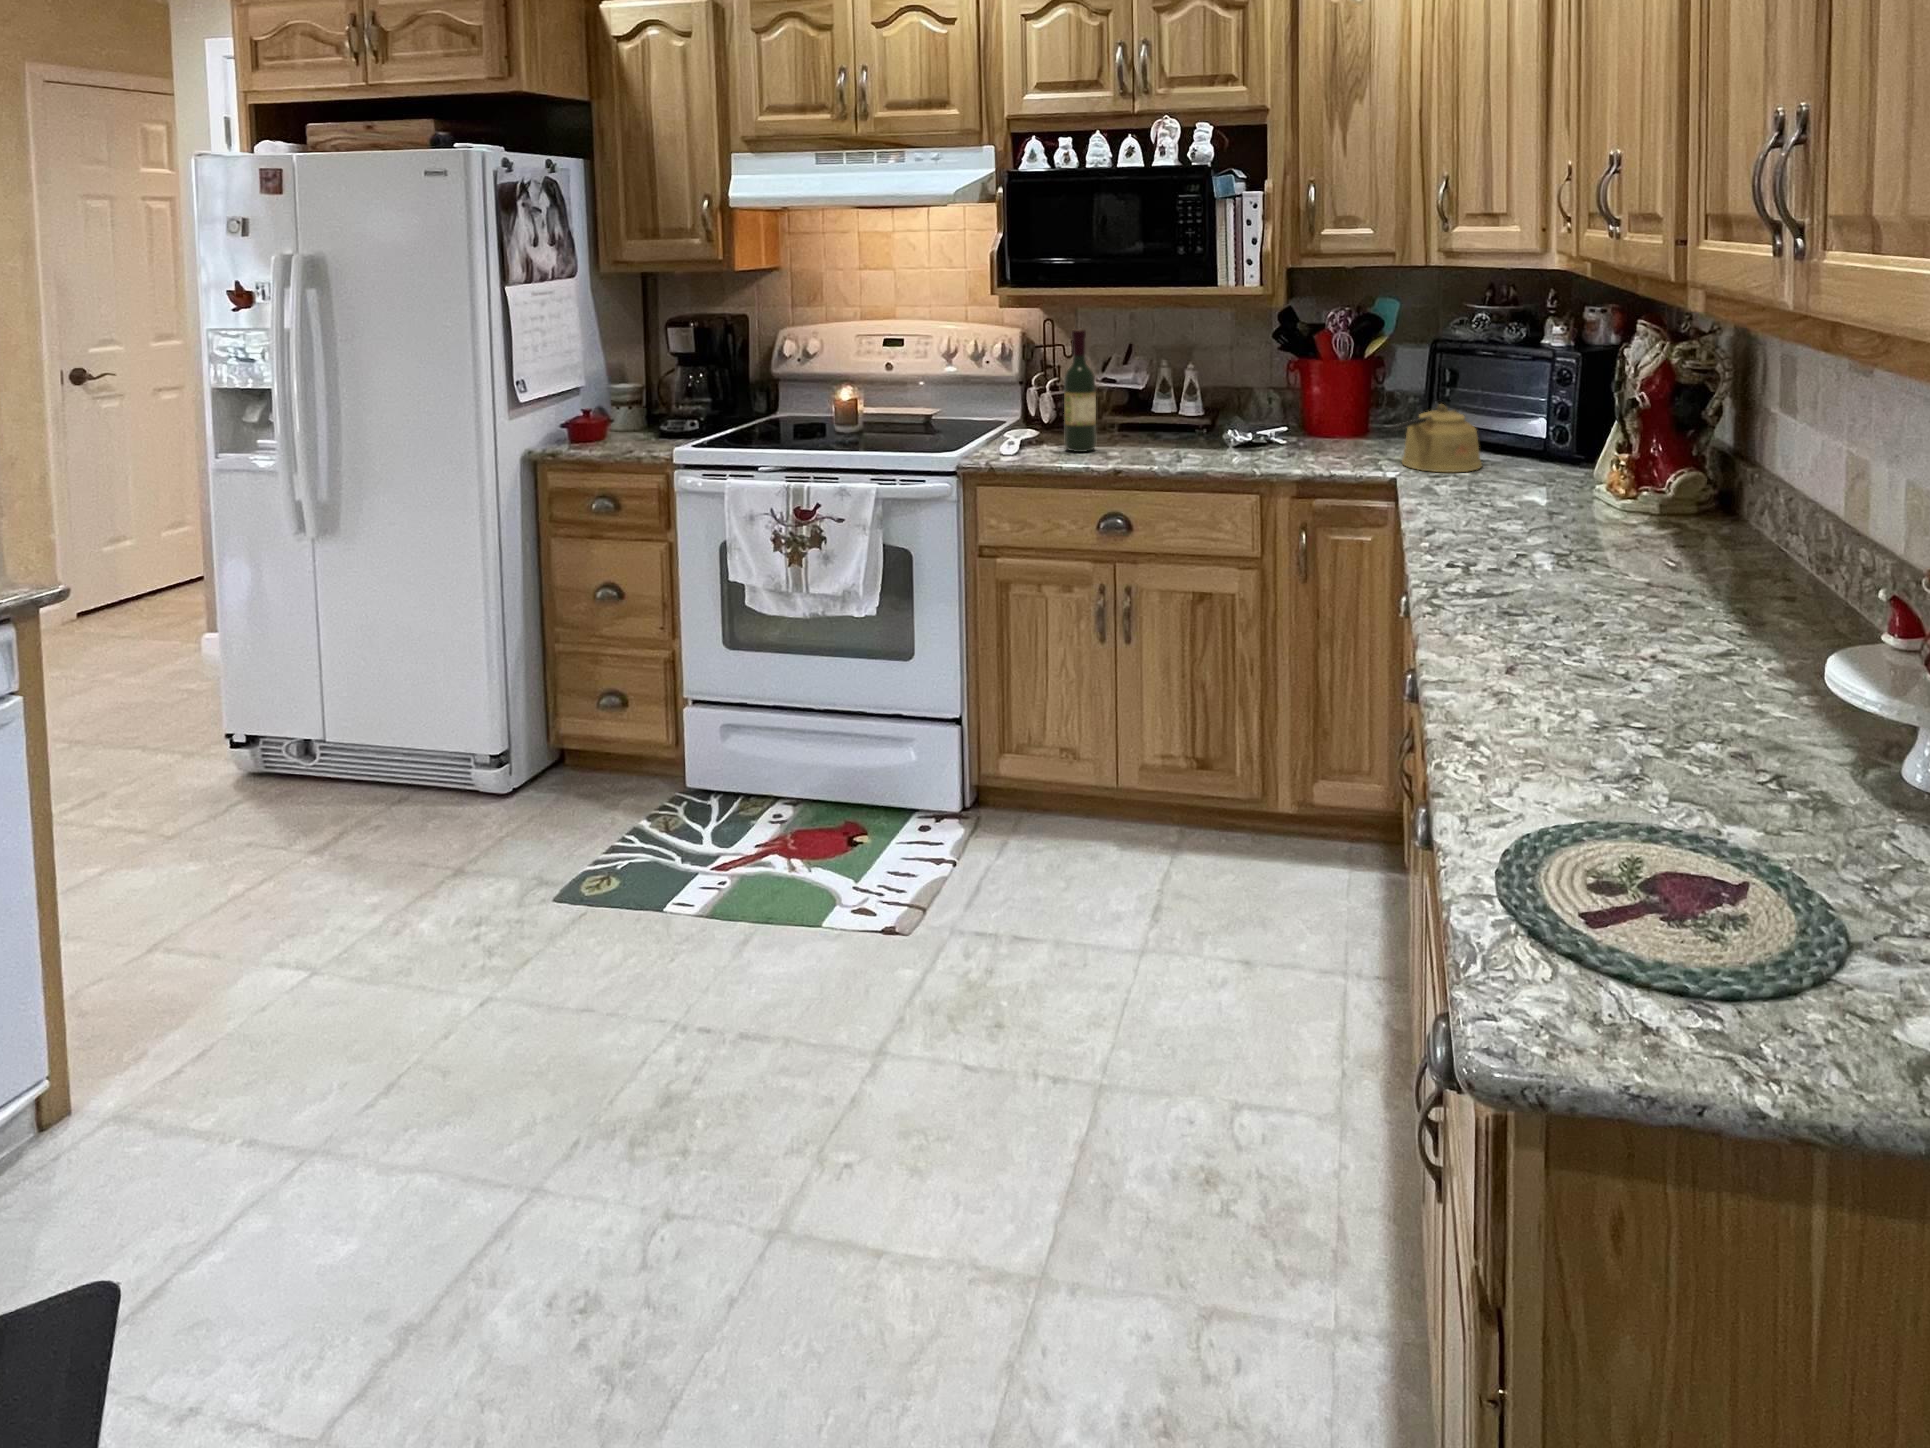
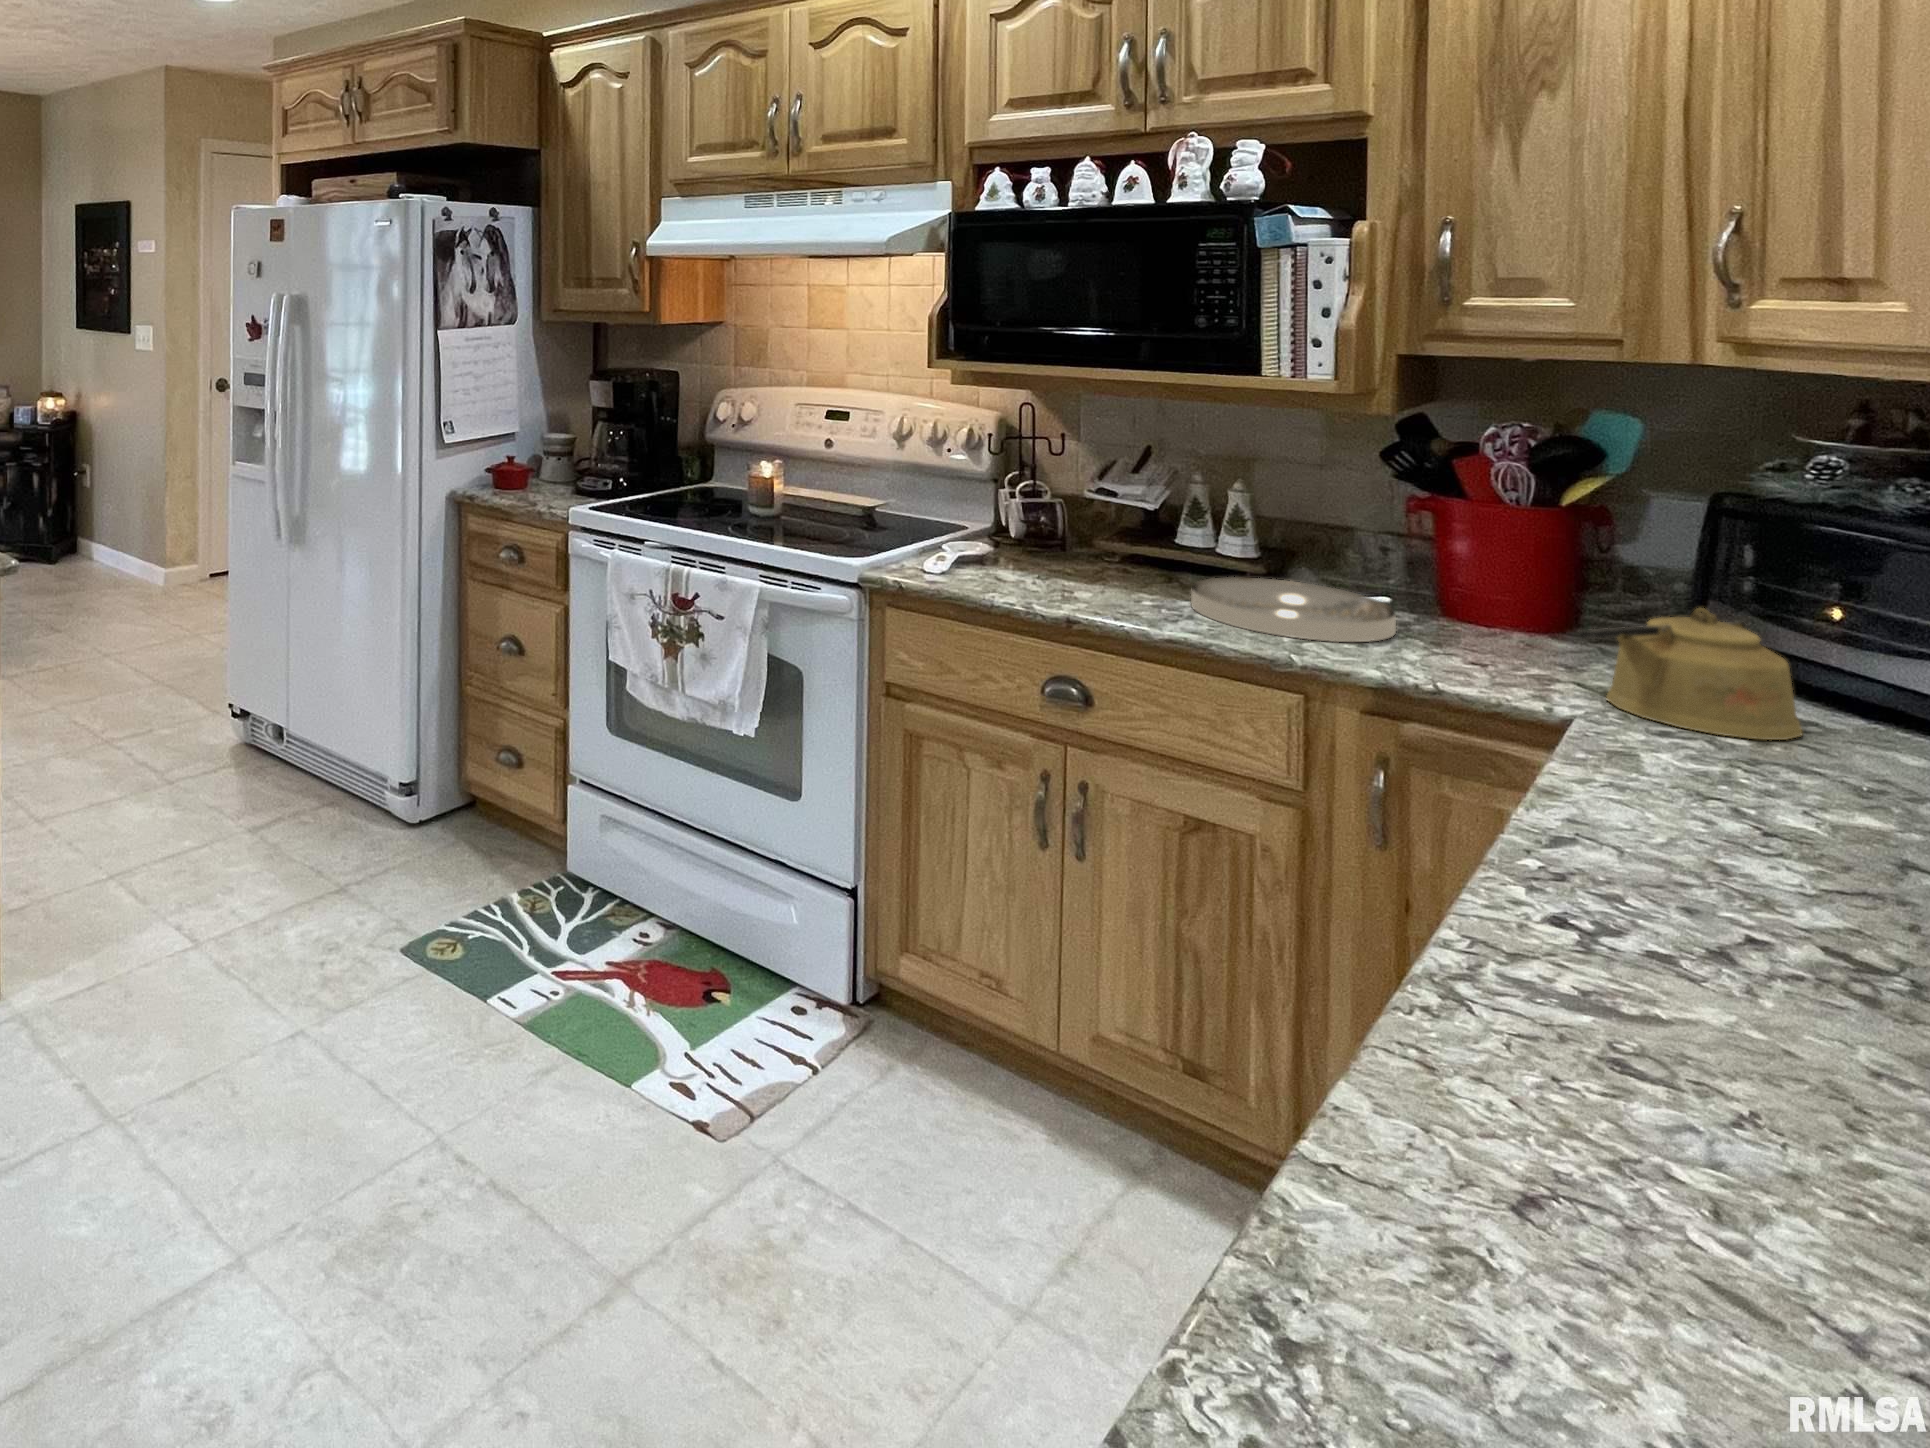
wine bottle: present [1064,329,1096,452] -> none [1011,420,1059,584]
plate: none [1180,426,1293,459] -> present [1191,577,1396,642]

